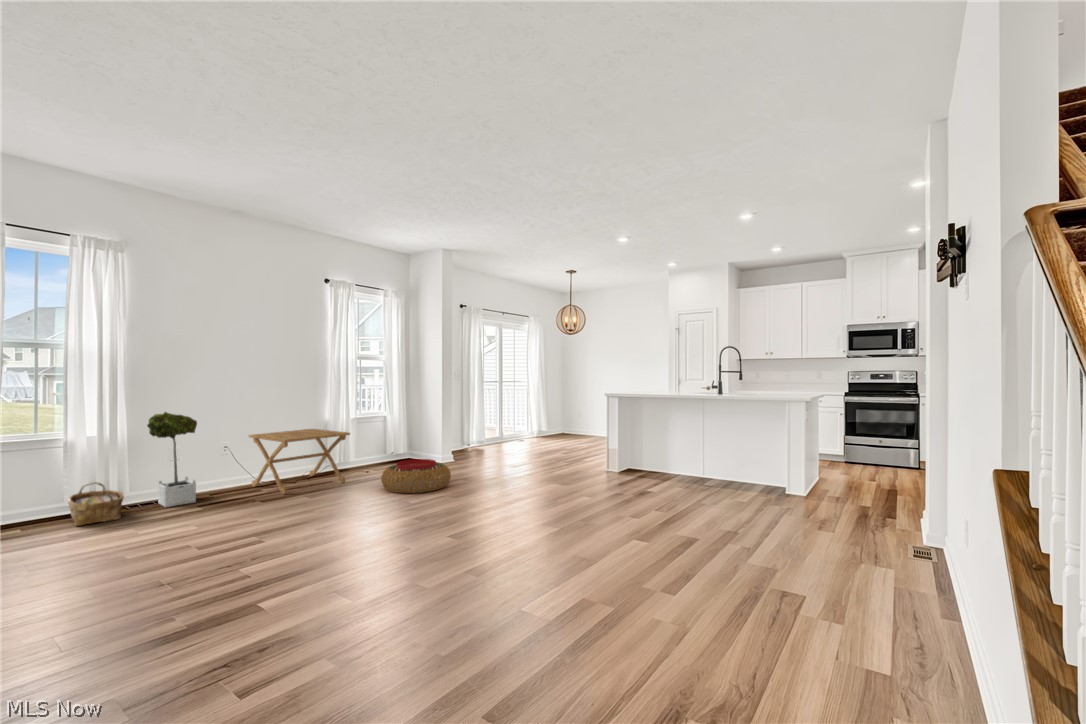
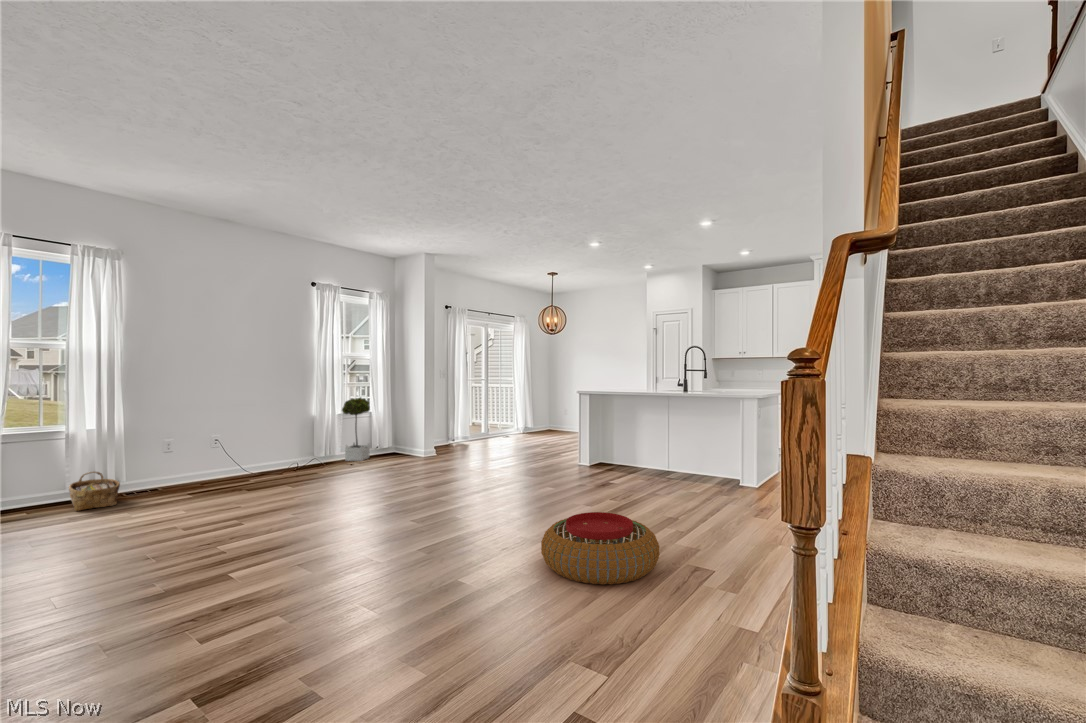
potted tree: present [147,412,197,507] -> present [342,398,370,461]
side table: present [249,429,350,494] -> none [239,424,334,484]
pouf: present [381,459,451,493] -> present [541,512,660,585]

